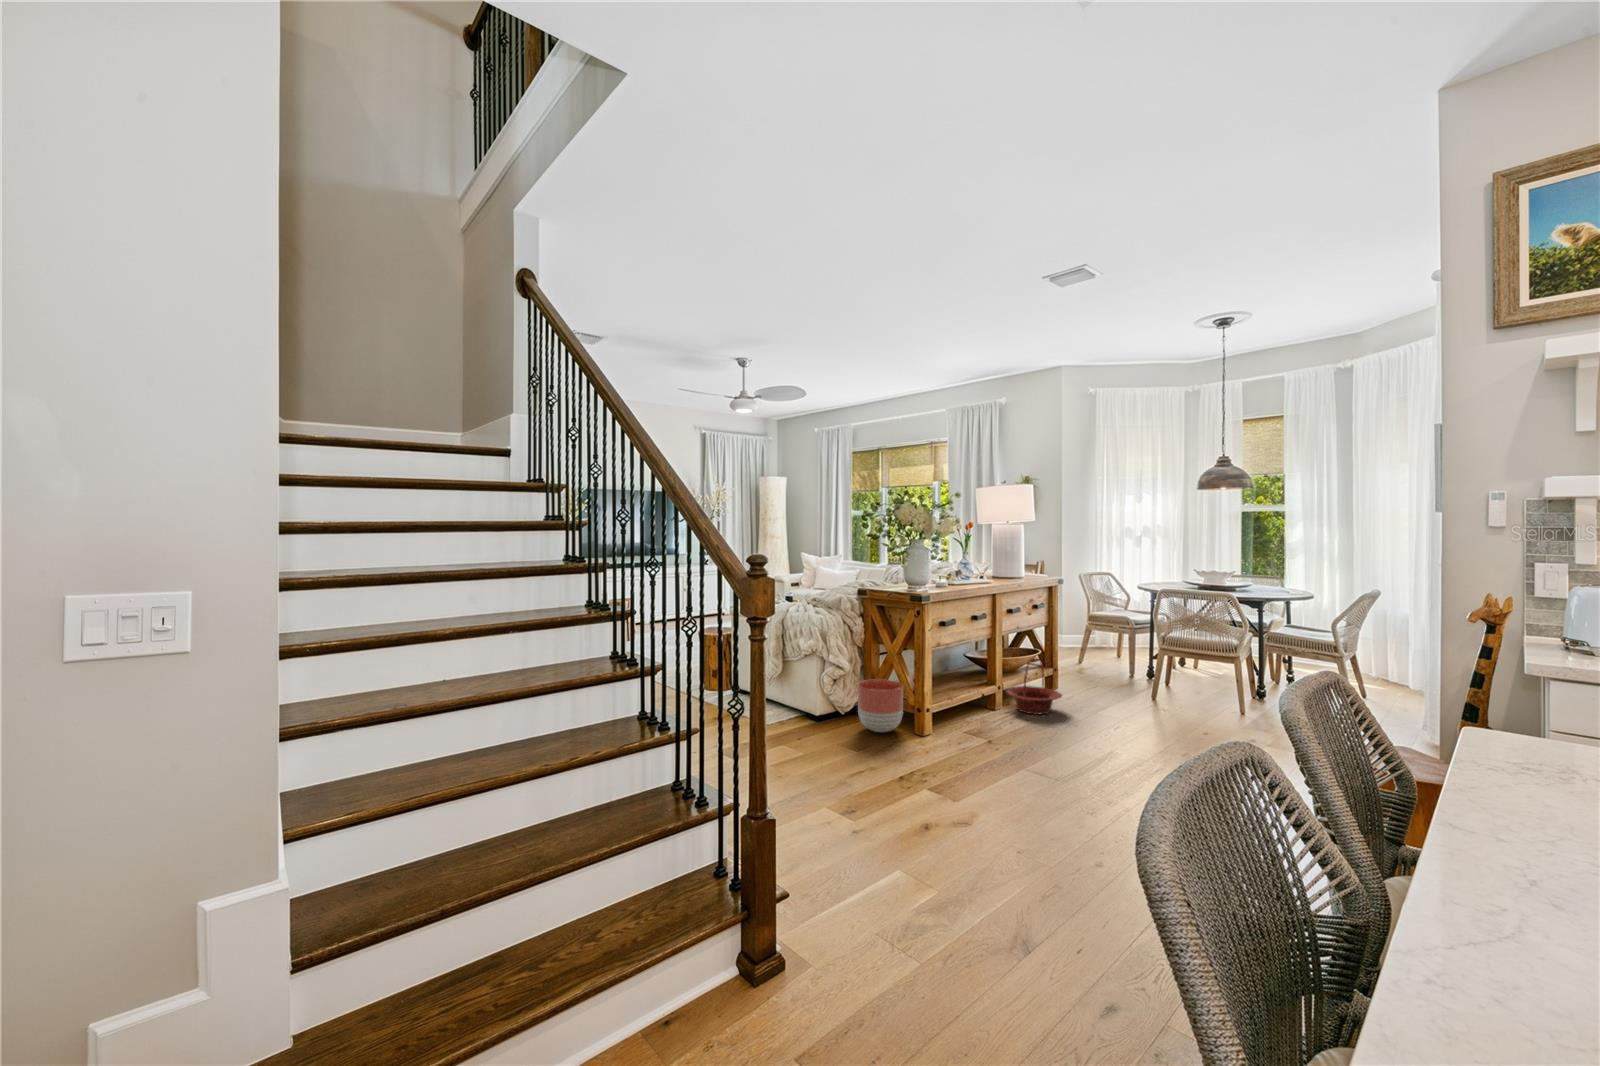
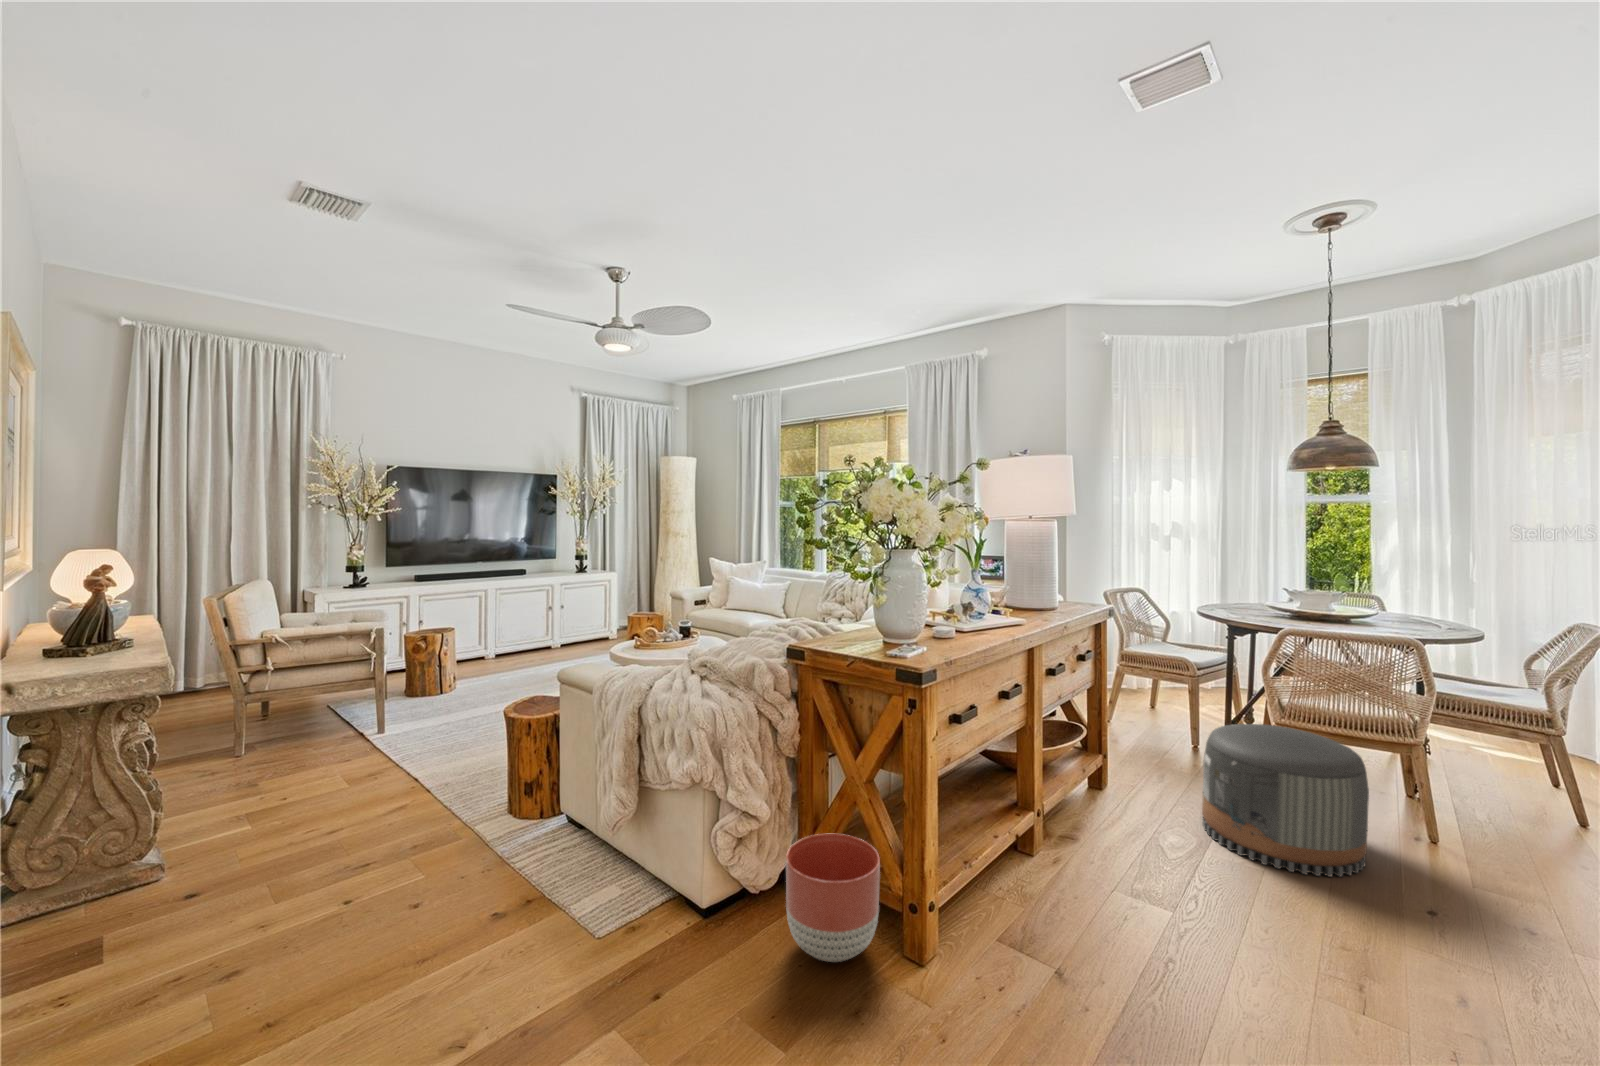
pouf: none [1103,644,1189,720] -> present [1202,724,1369,877]
basket: present [1006,657,1062,714] -> none [1050,760,1157,872]

